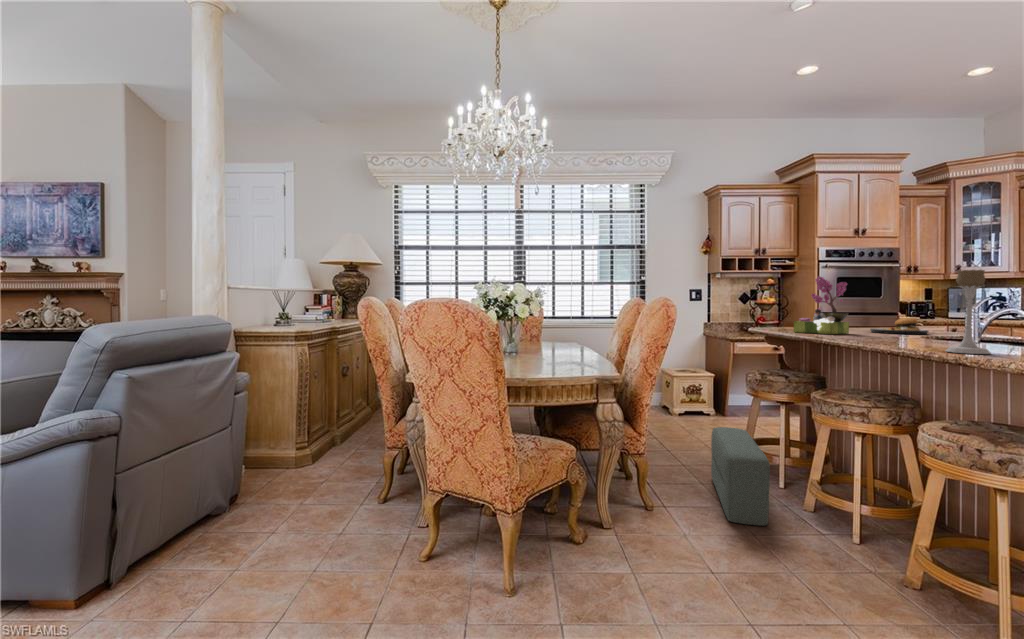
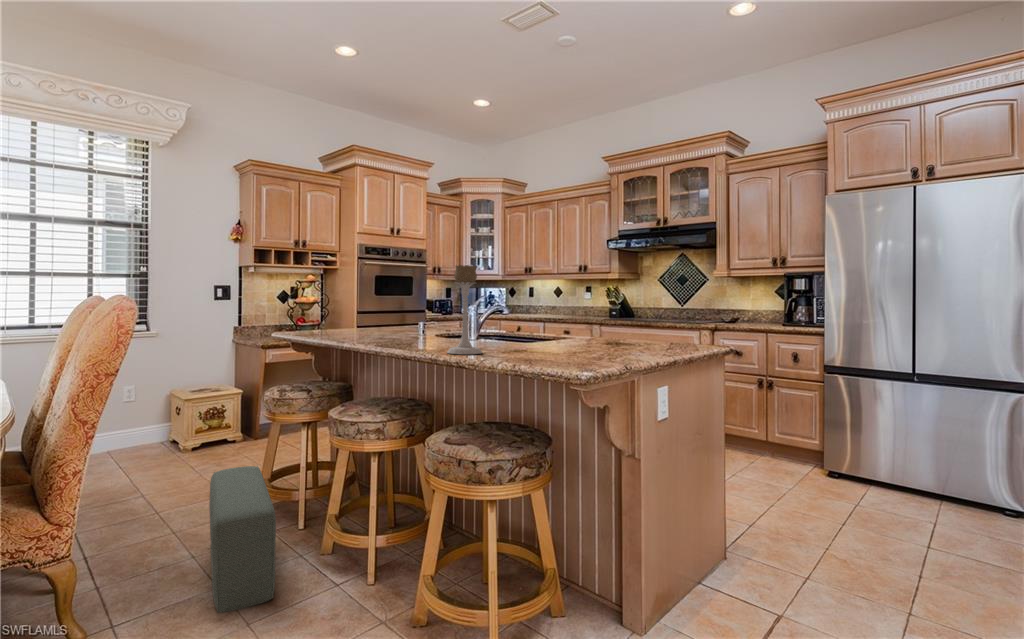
flower arrangement: present [794,276,849,334] -> none [318,269,375,336]
plate: present [870,318,928,334] -> none [397,308,444,333]

